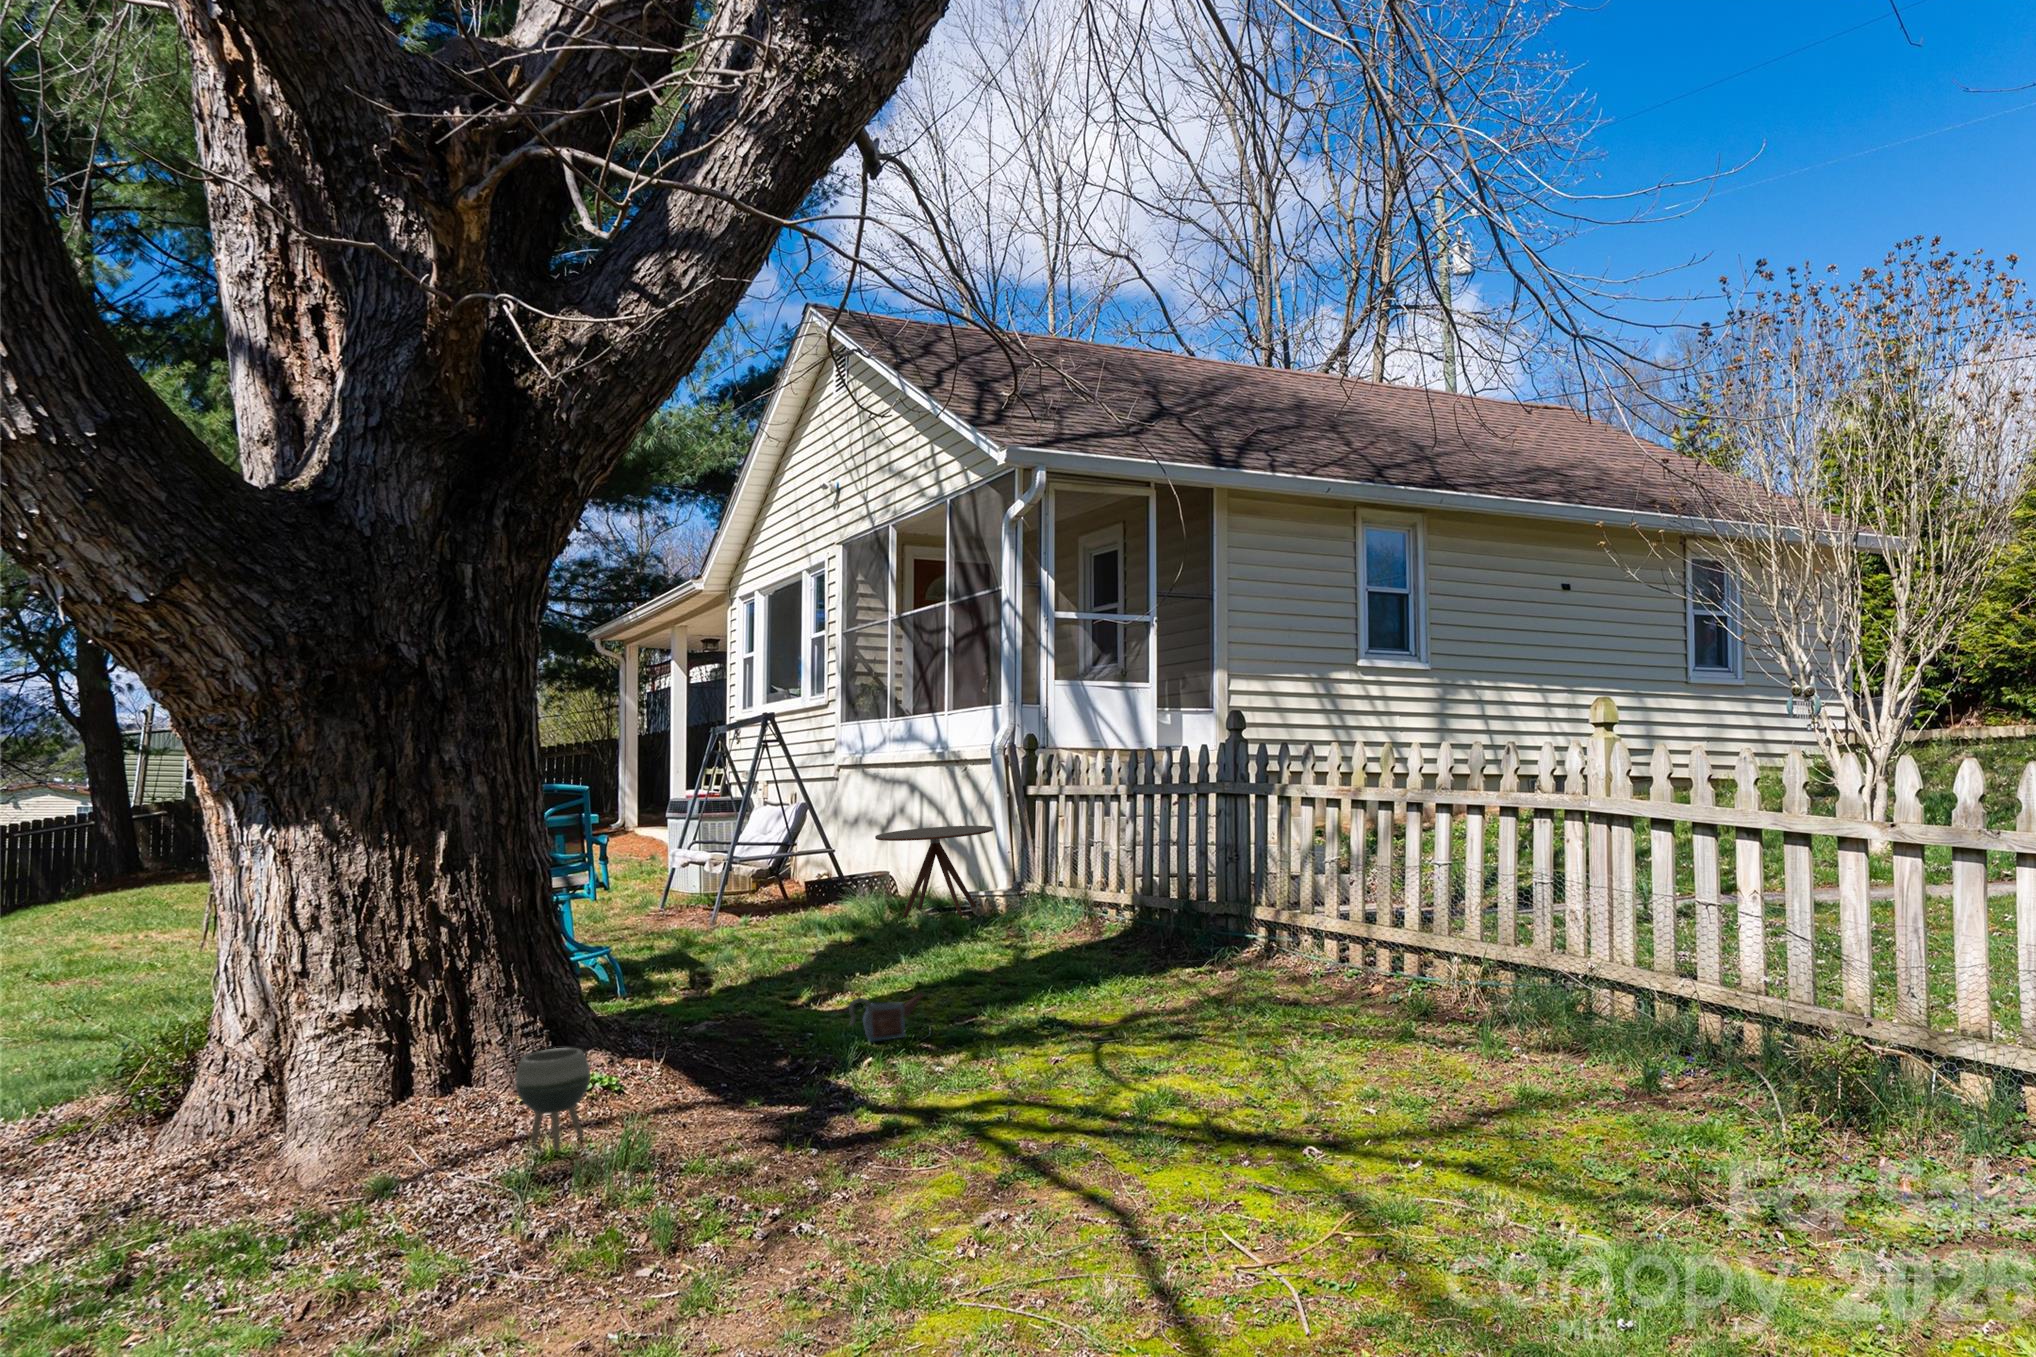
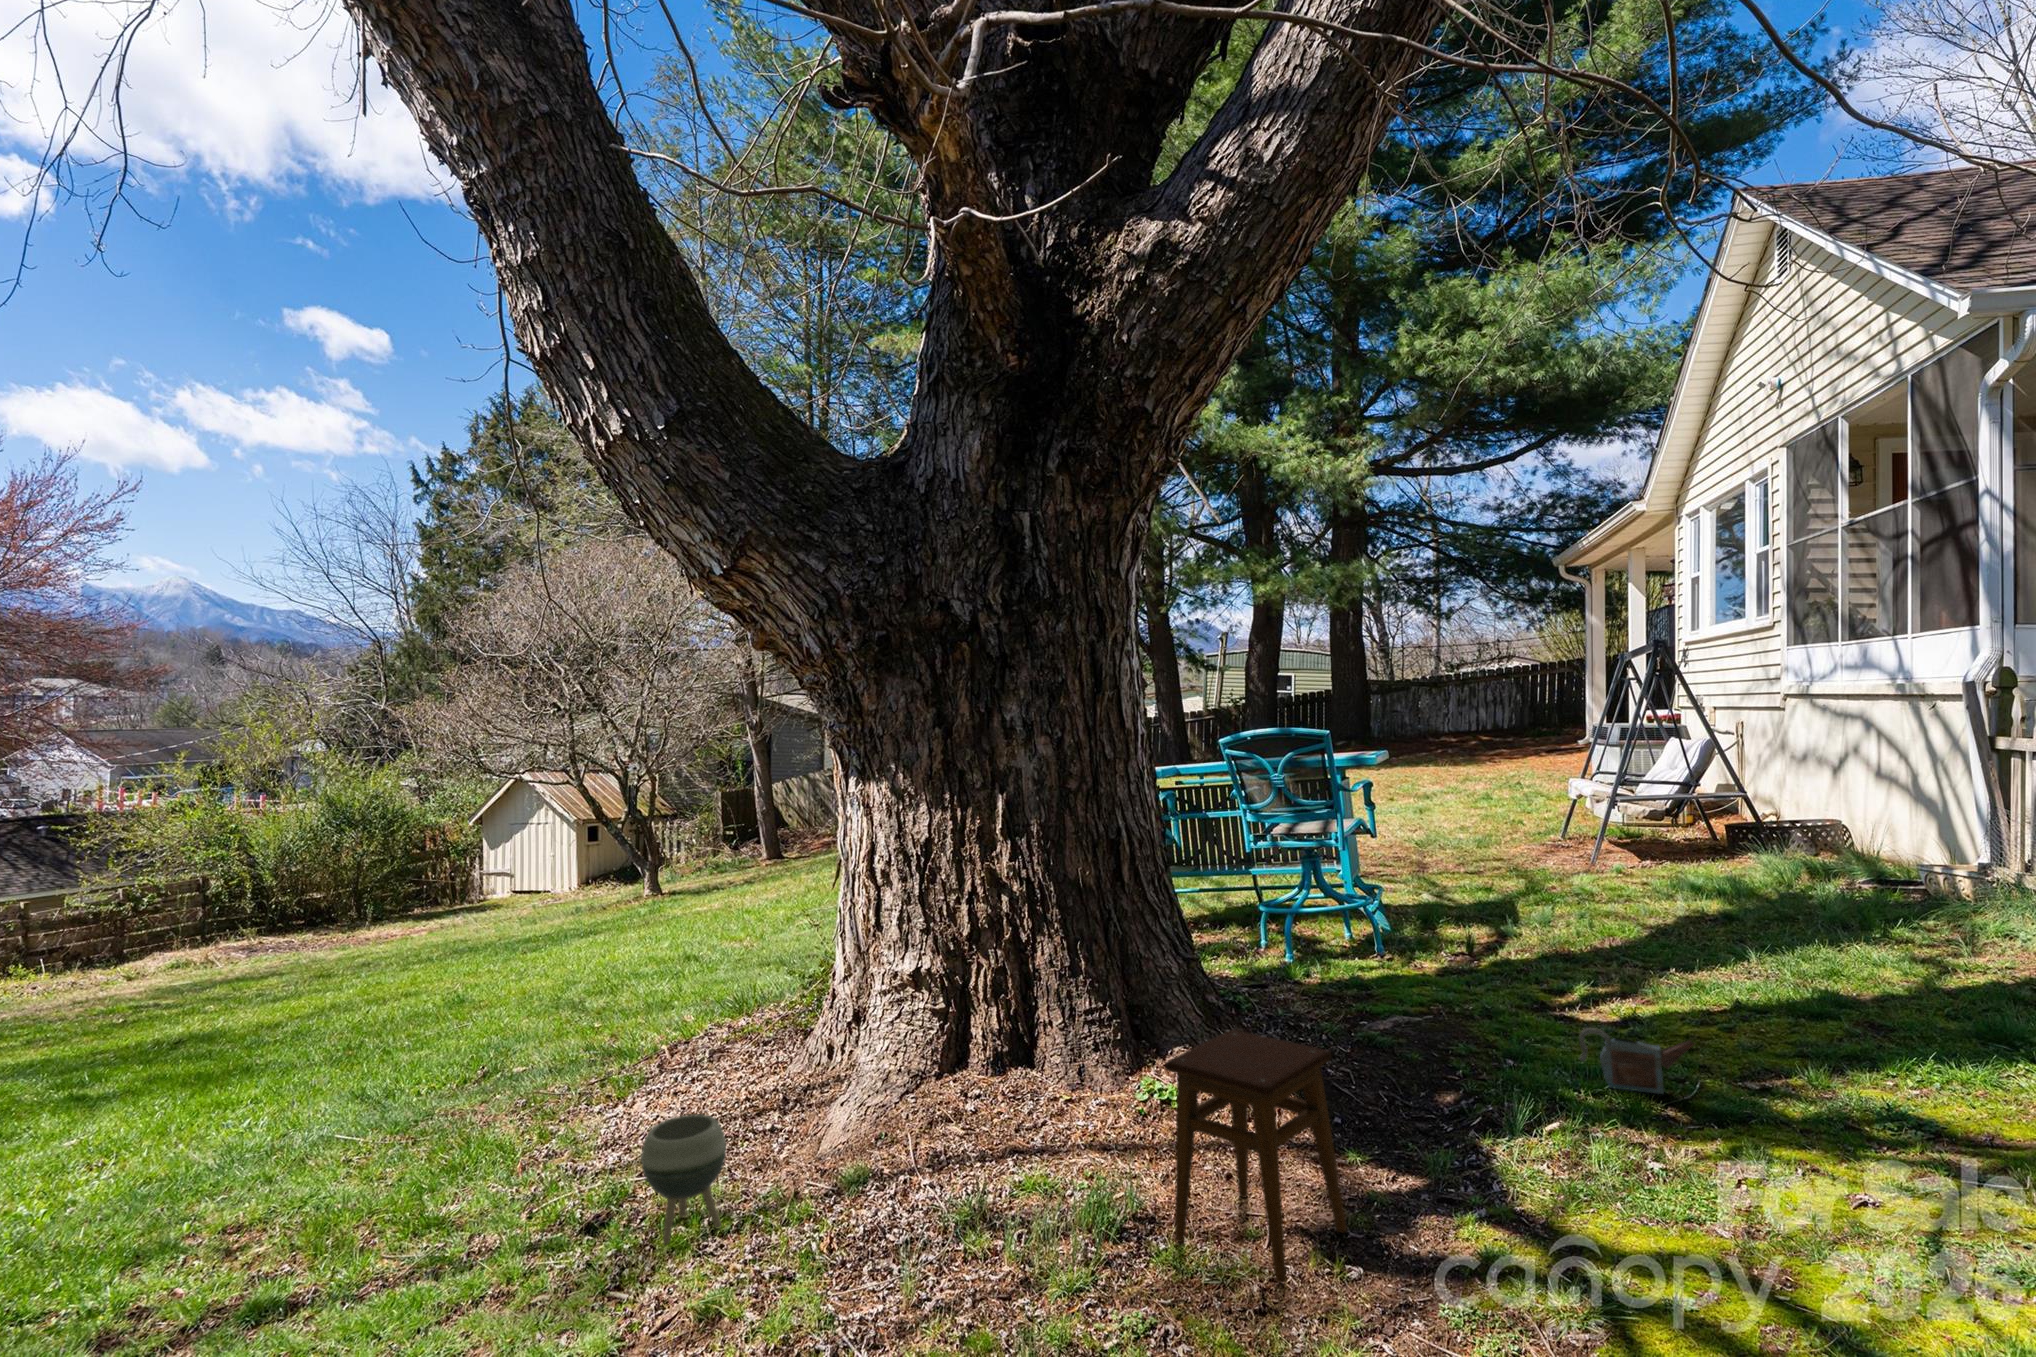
round table: present [875,826,993,918] -> none [1783,773,1967,888]
stool: none [682,985,798,1153] -> present [1165,1030,1347,1283]
planter: present [516,1048,590,1151] -> present [641,1114,726,1244]

